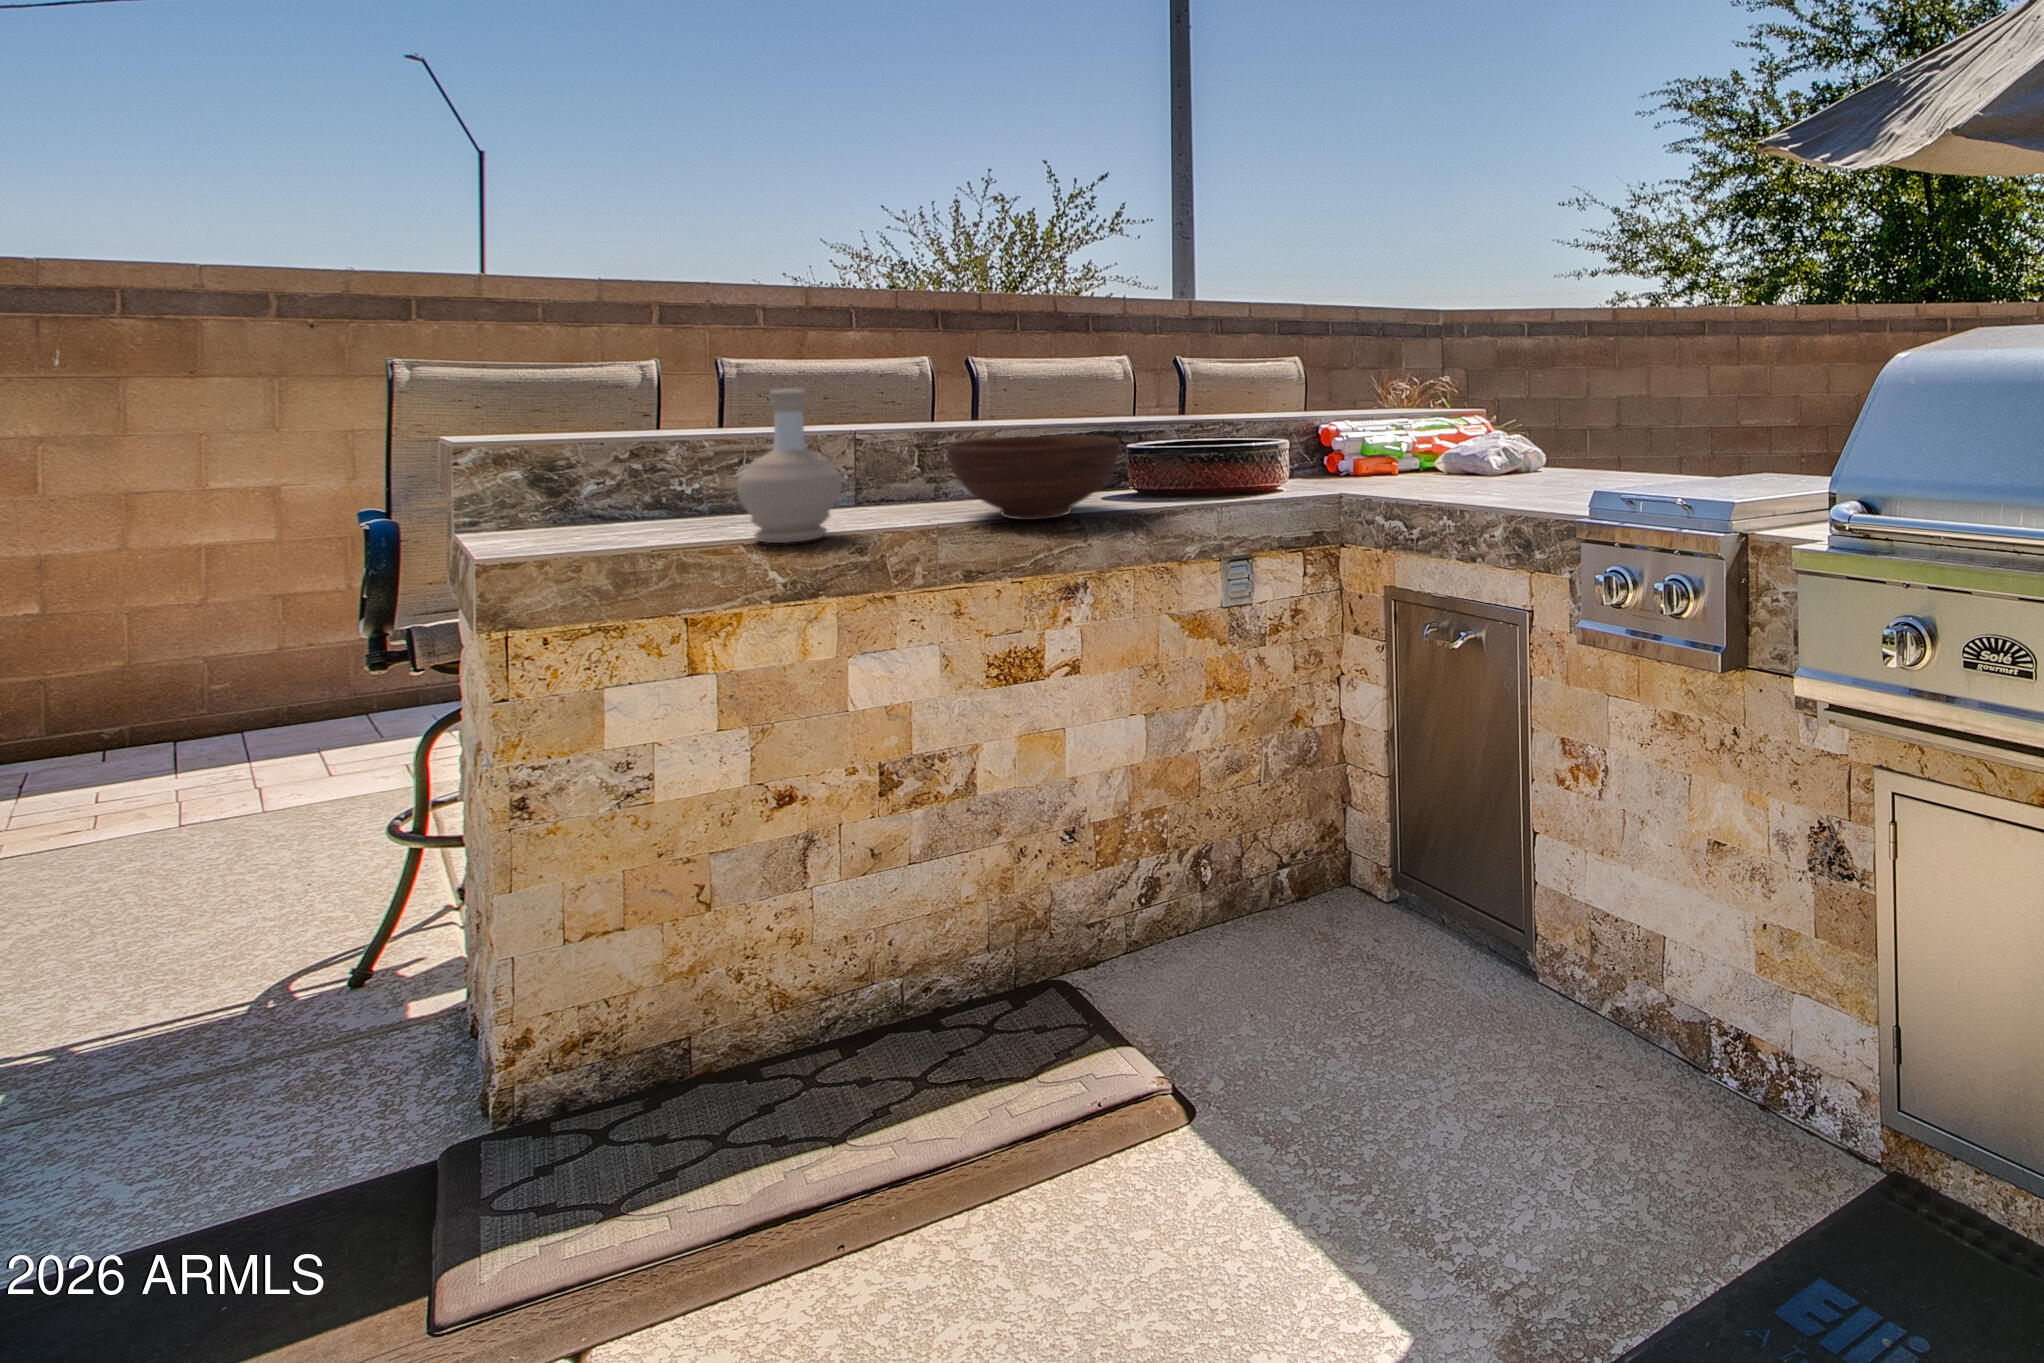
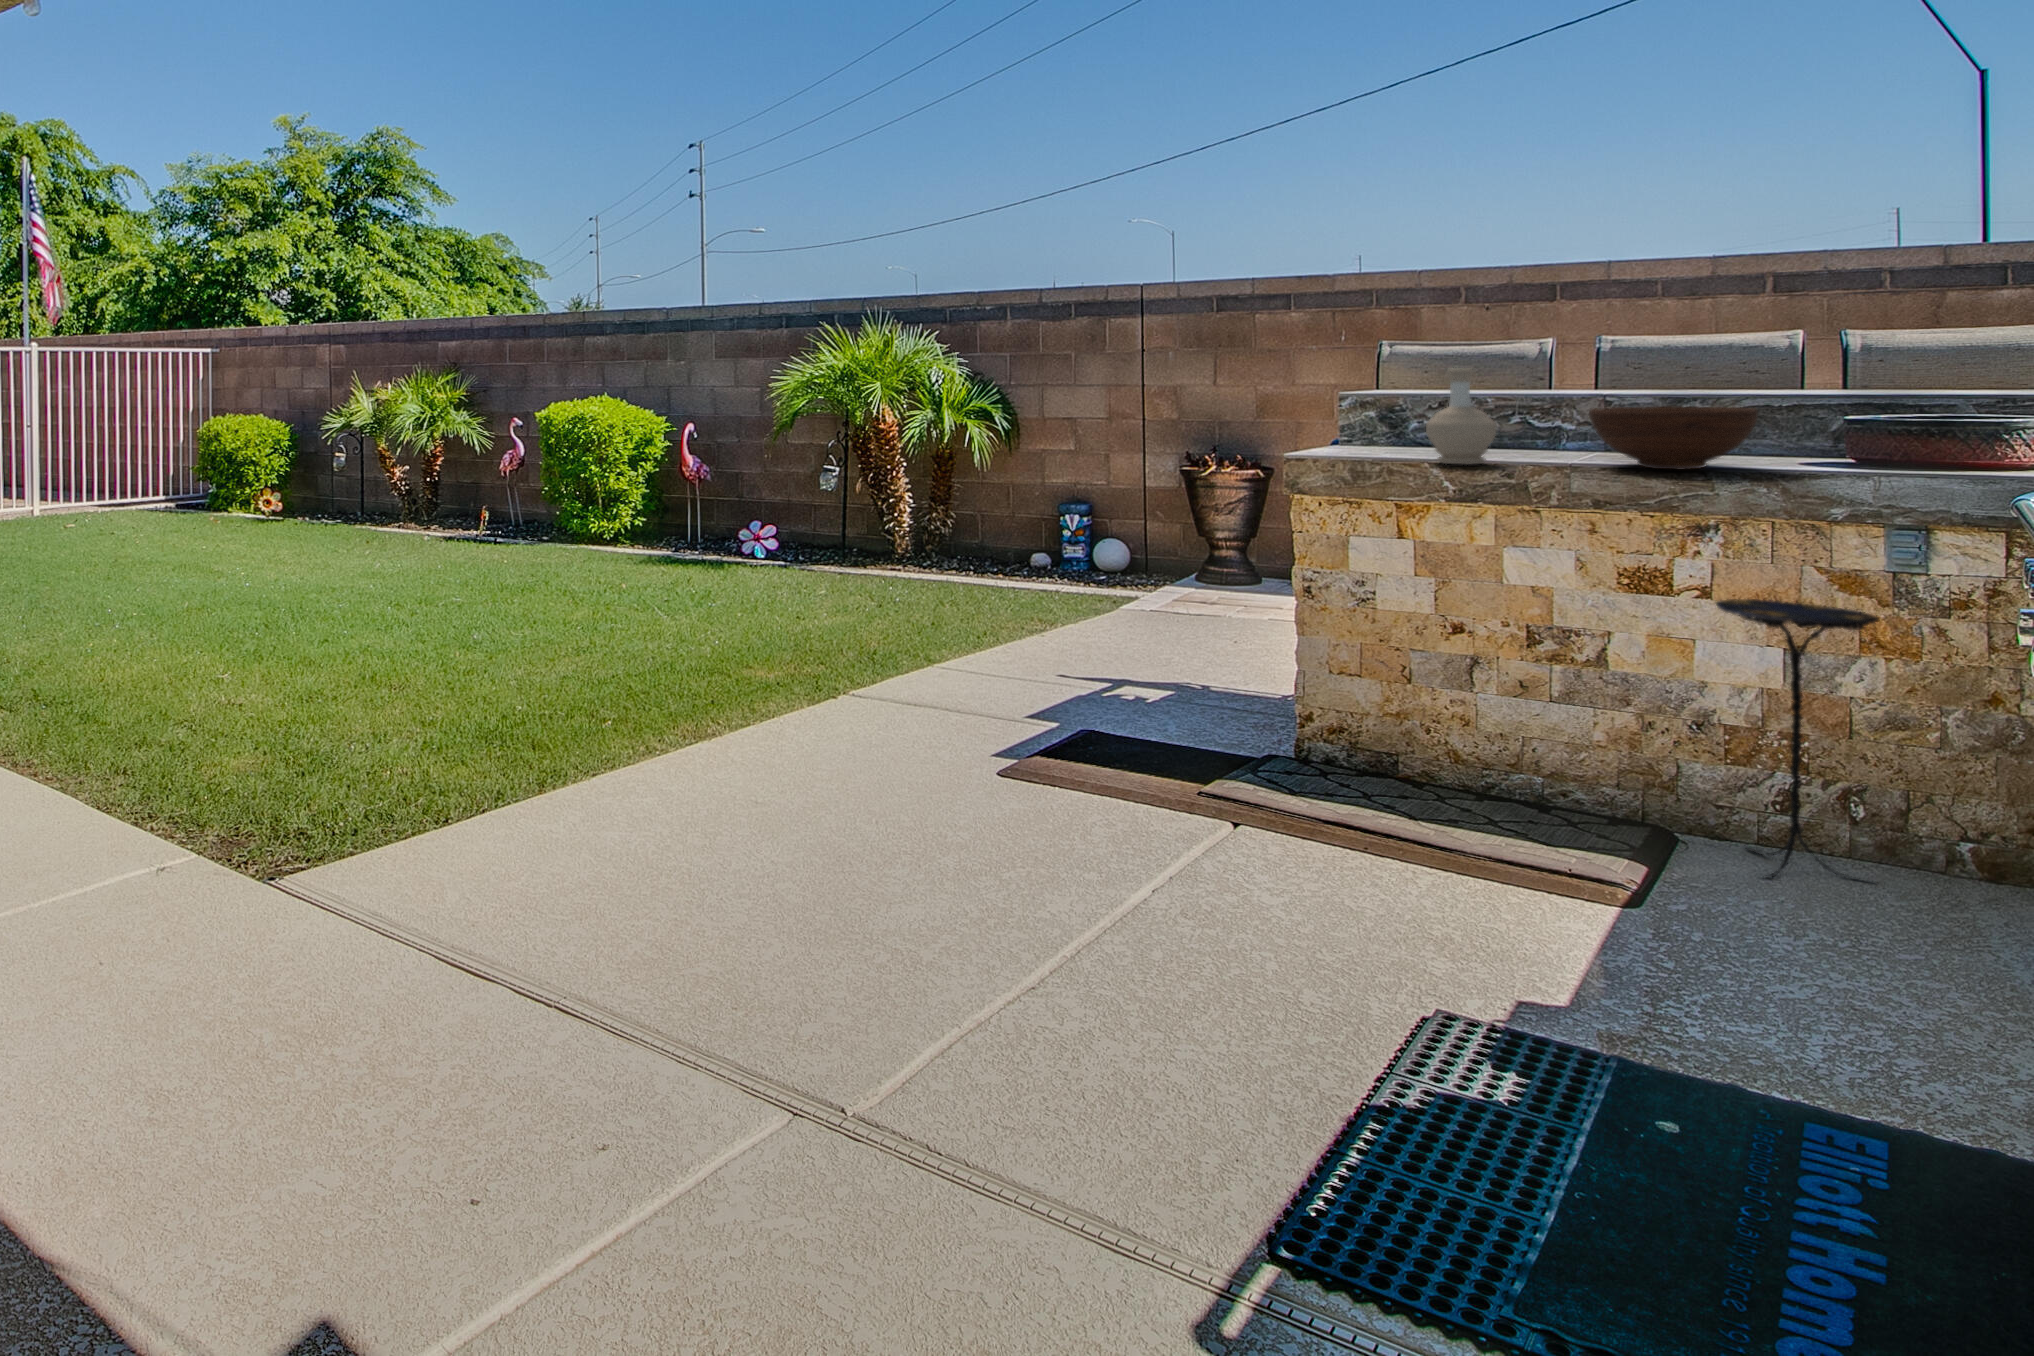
side table: none [1111,659,1256,1015] -> present [1716,599,1880,878]

